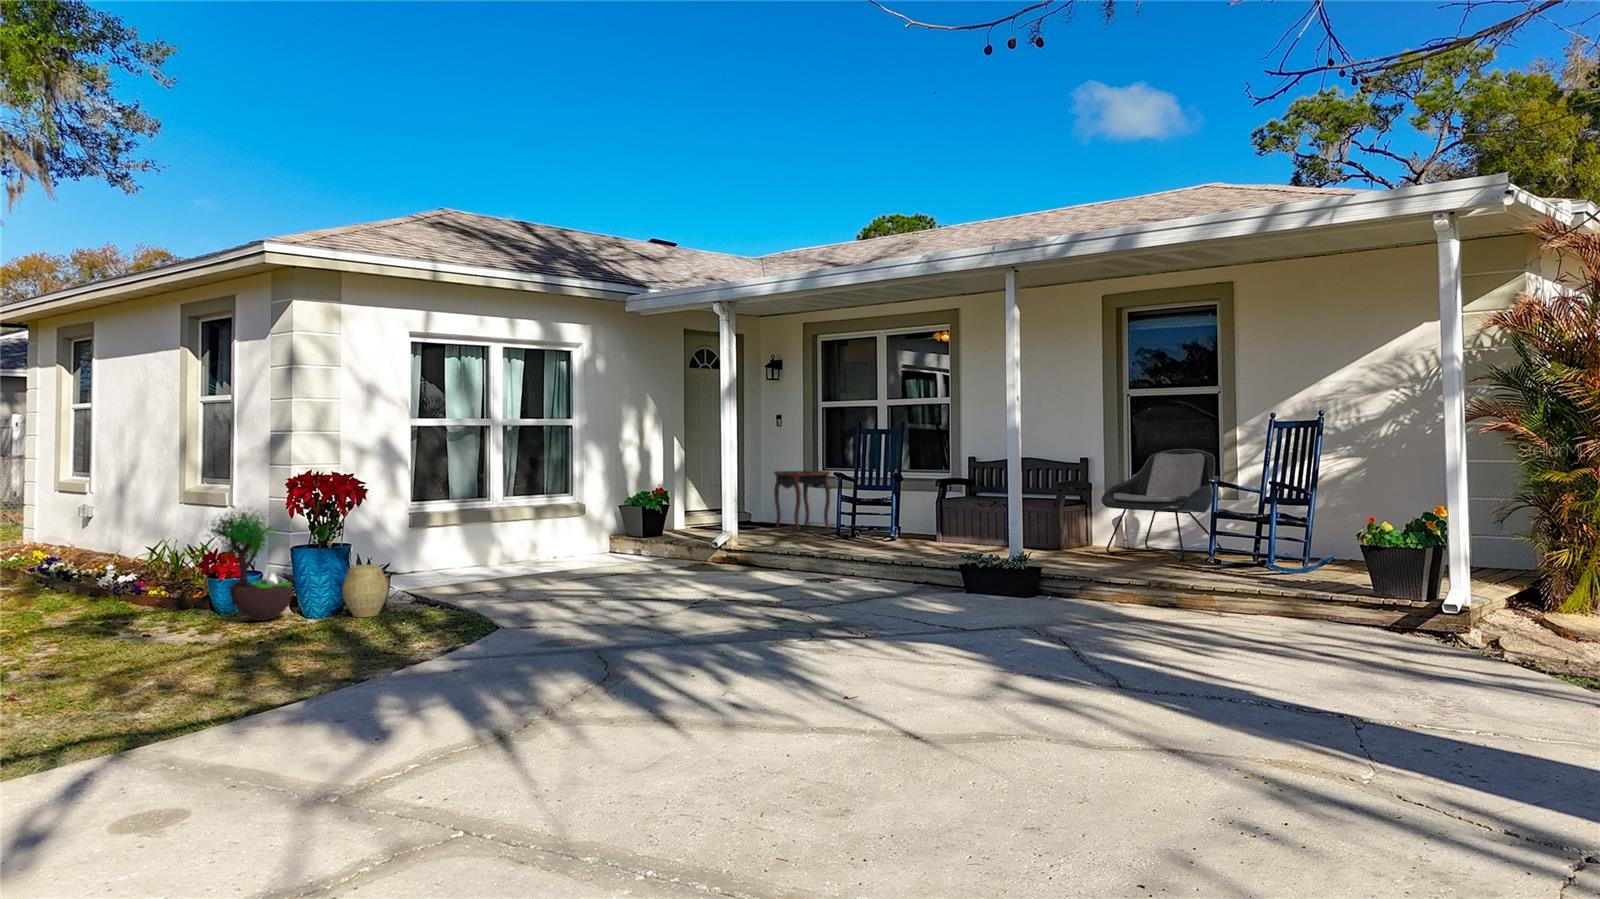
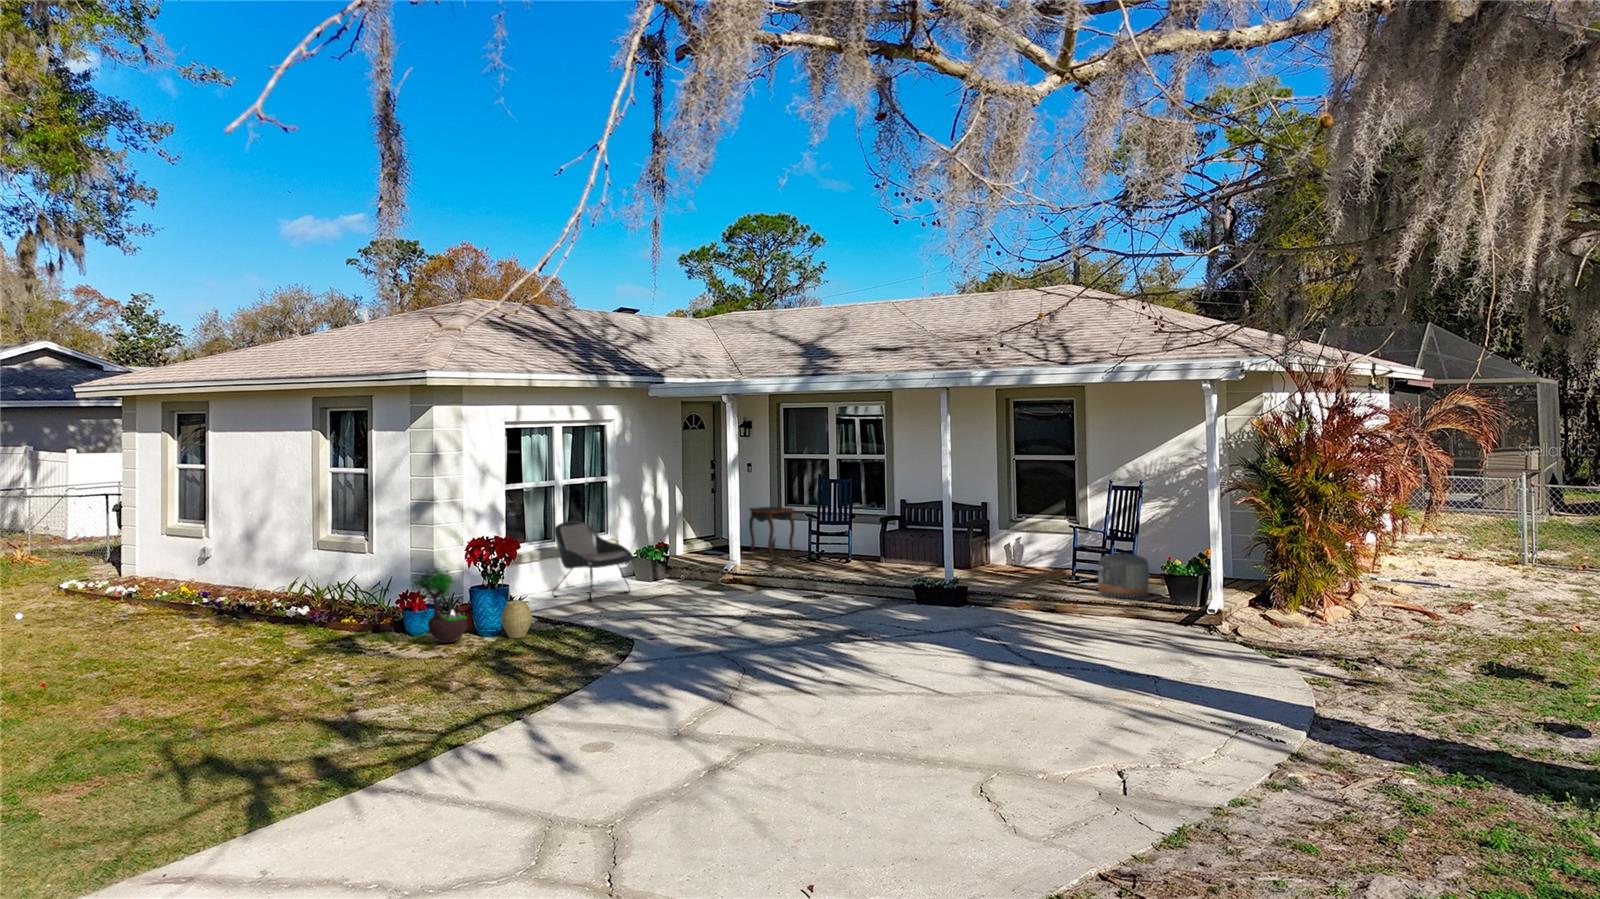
lounge chair: present [1101,449,1222,561] -> present [553,521,633,601]
pouf: none [1250,520,1334,587] -> present [1098,554,1149,598]

